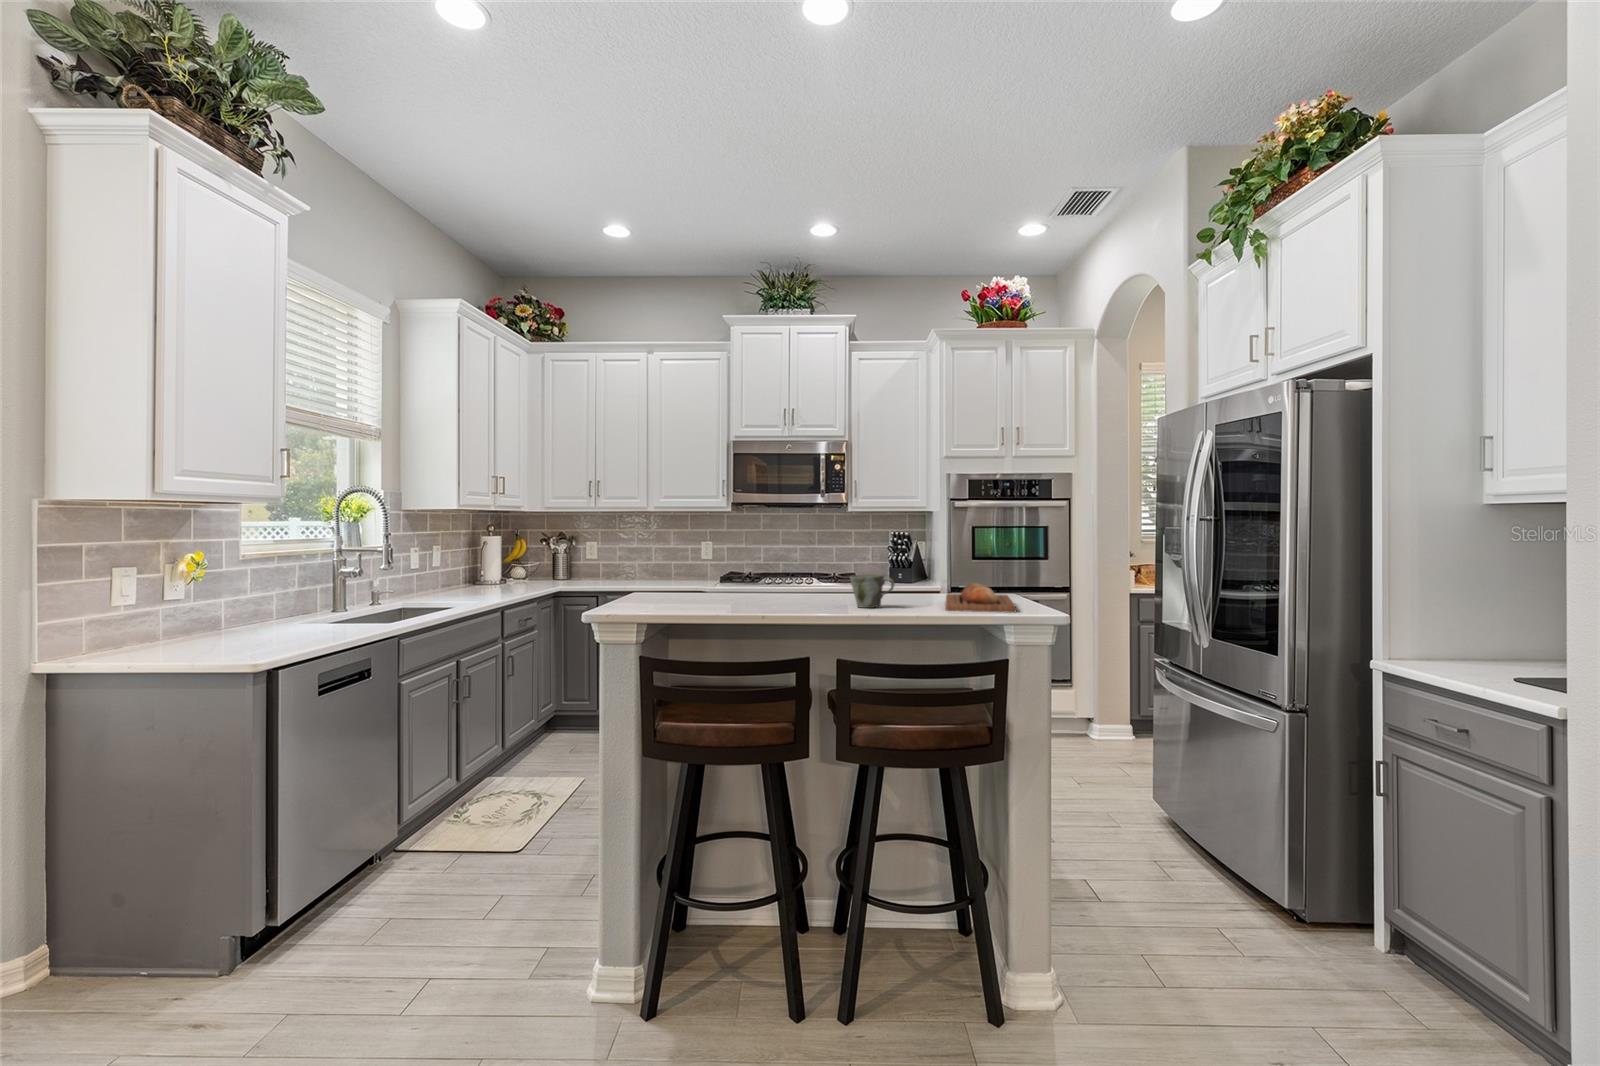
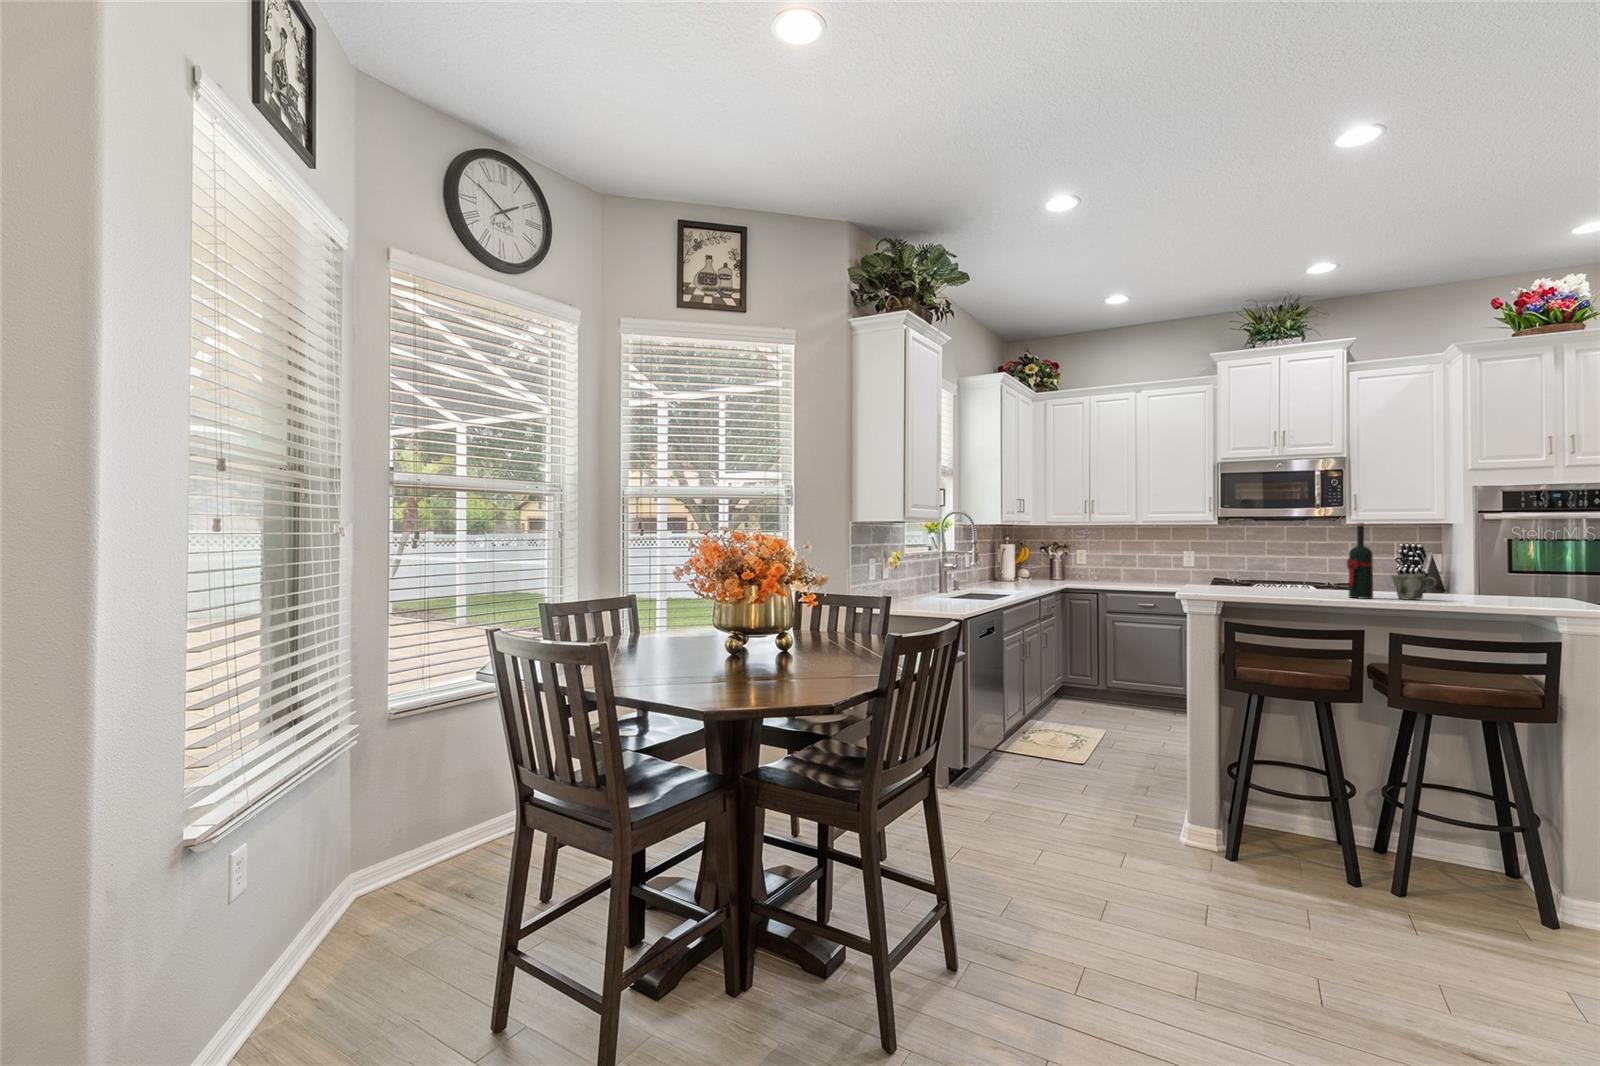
wine bottle: none [800,507,829,609] -> present [1347,523,1373,599]
bread loaf: present [945,583,1016,613] -> none [1488,585,1569,608]

